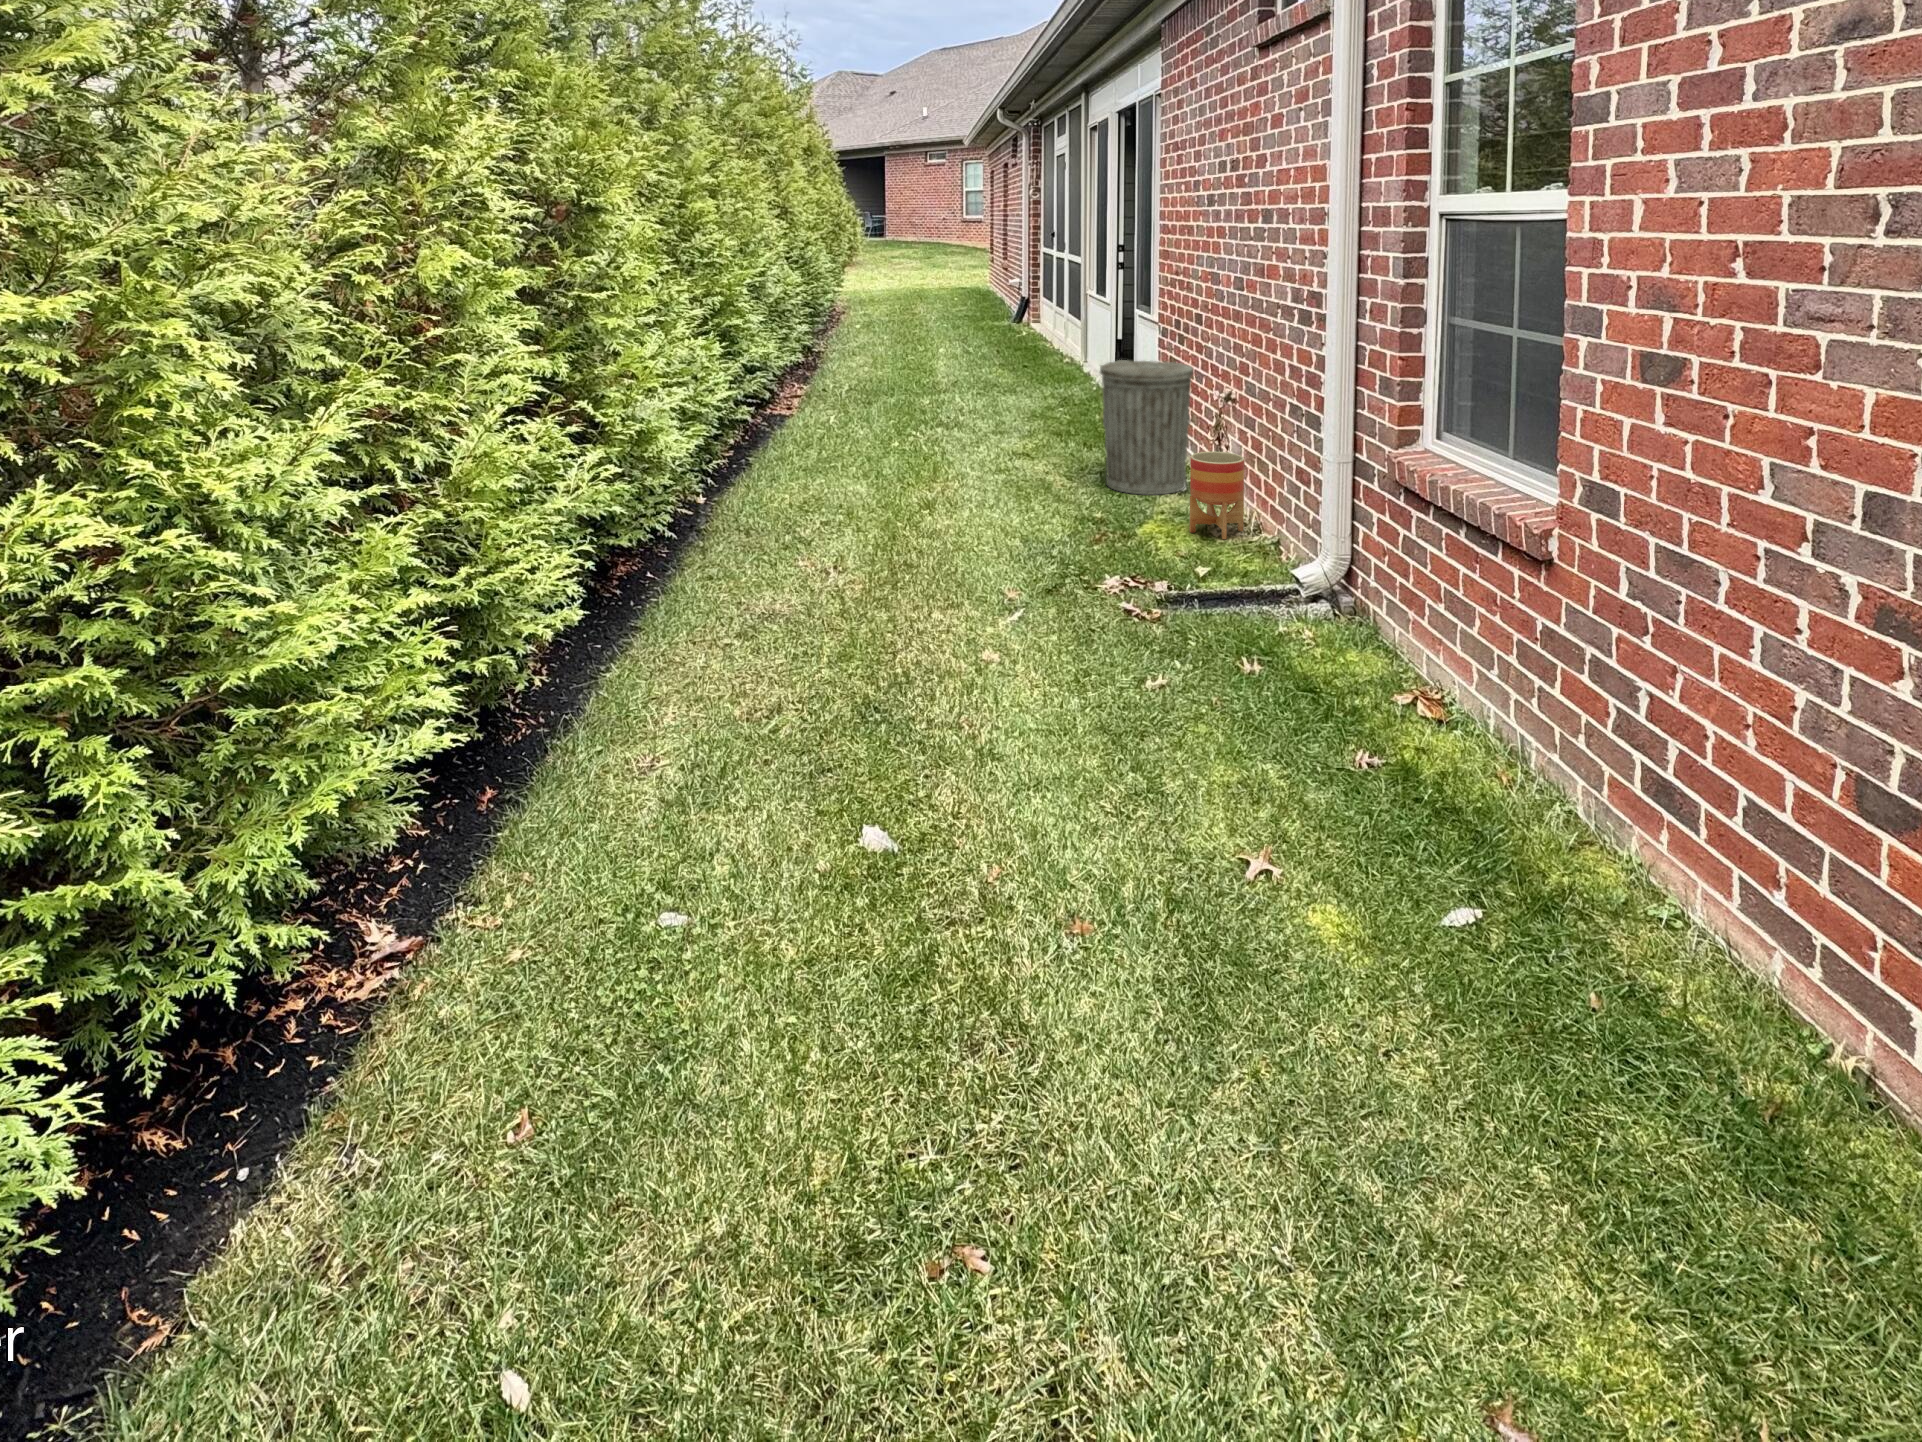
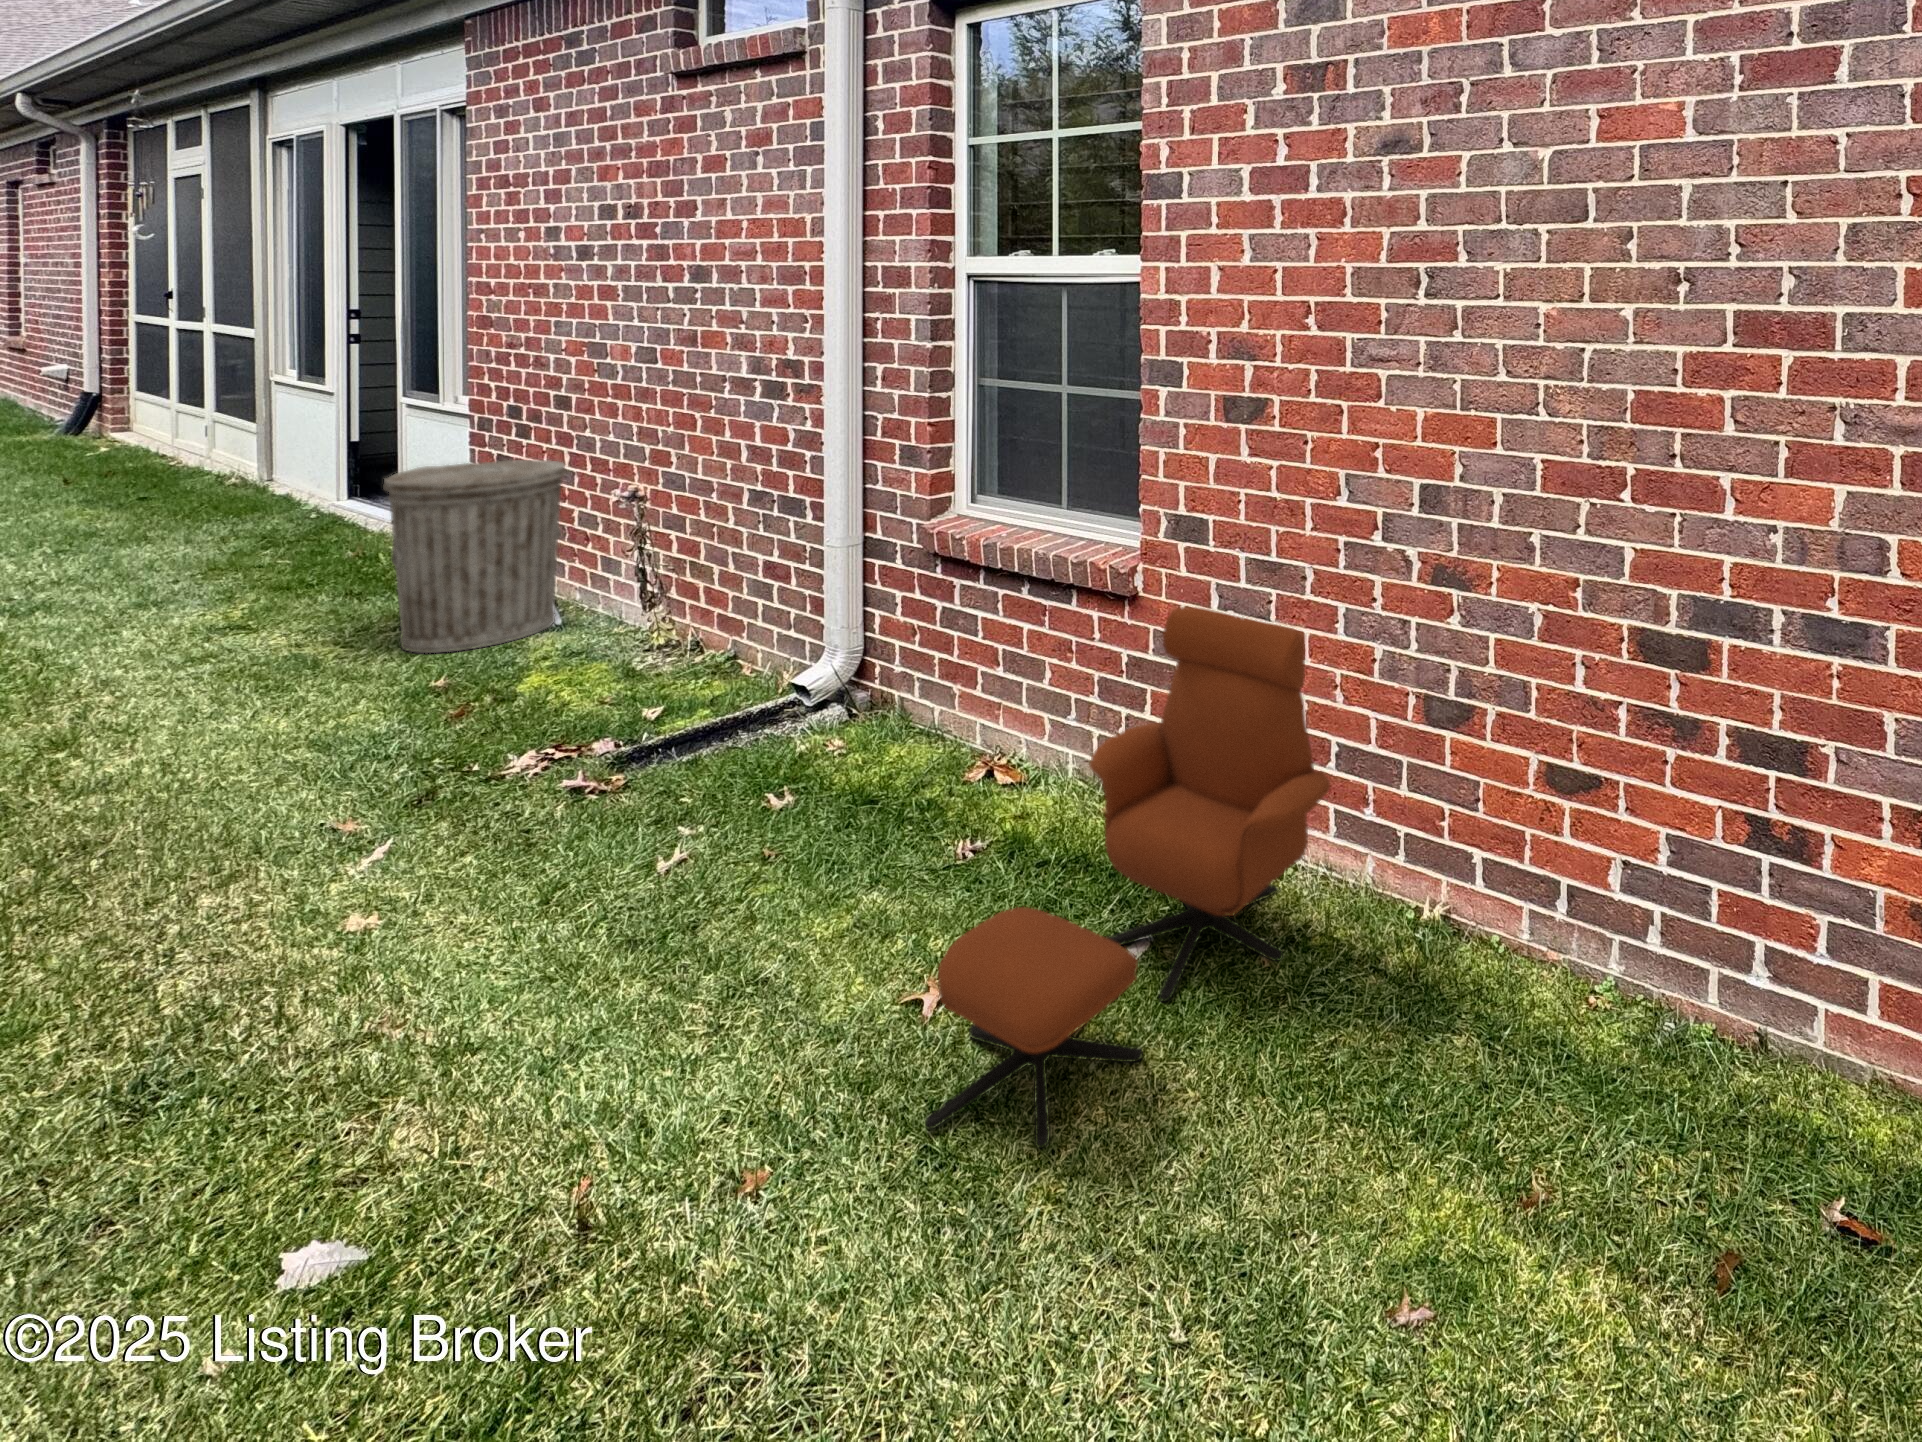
planter: present [1190,452,1244,539] -> none [589,563,676,679]
lounge chair: none [1256,577,1702,992] -> present [925,606,1330,1148]

